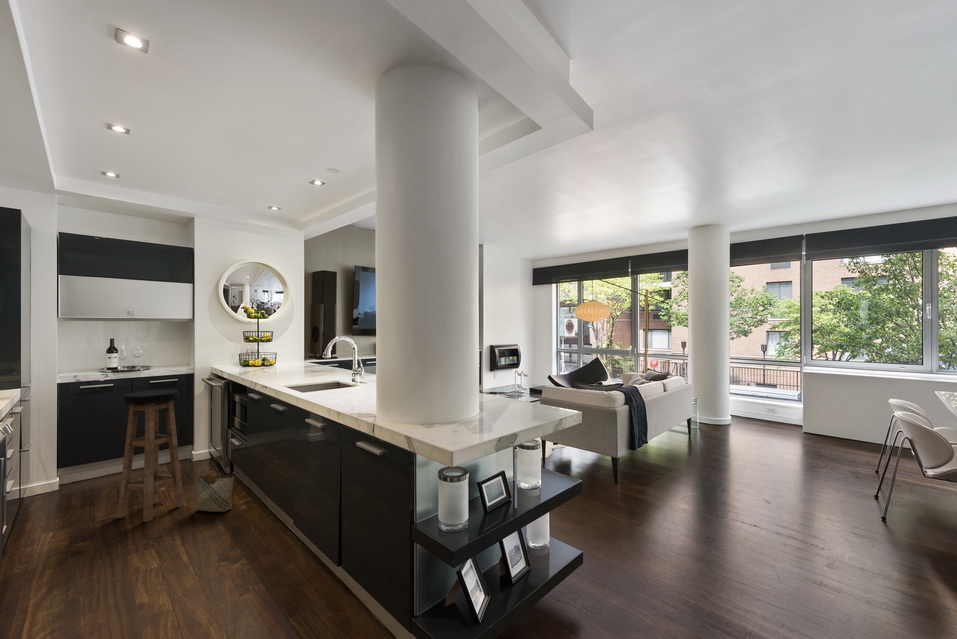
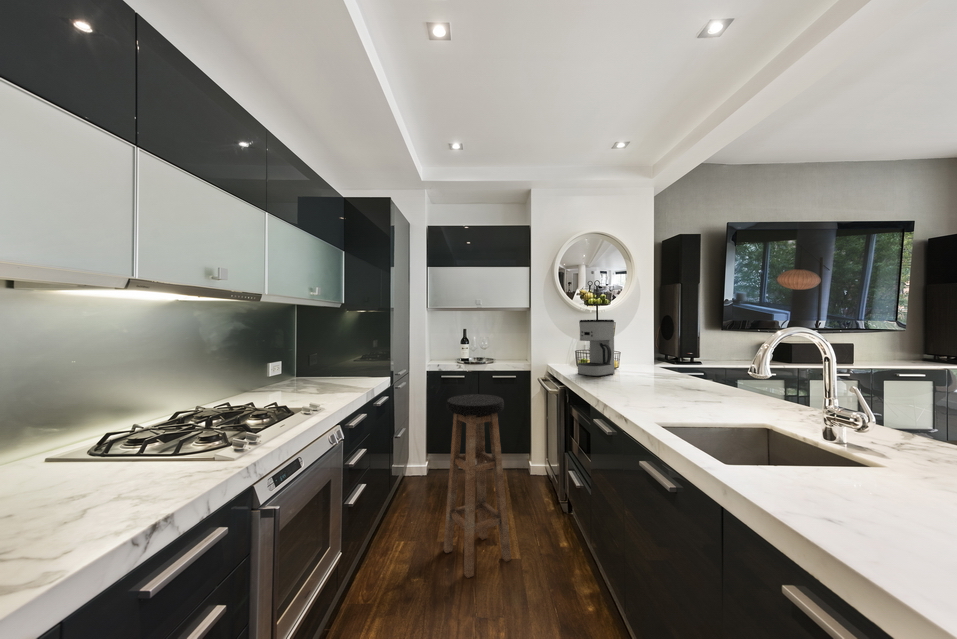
coffee maker: none [240,330,269,371] -> present [577,320,615,376]
woven basket: present [194,456,235,512] -> none [520,508,574,609]

